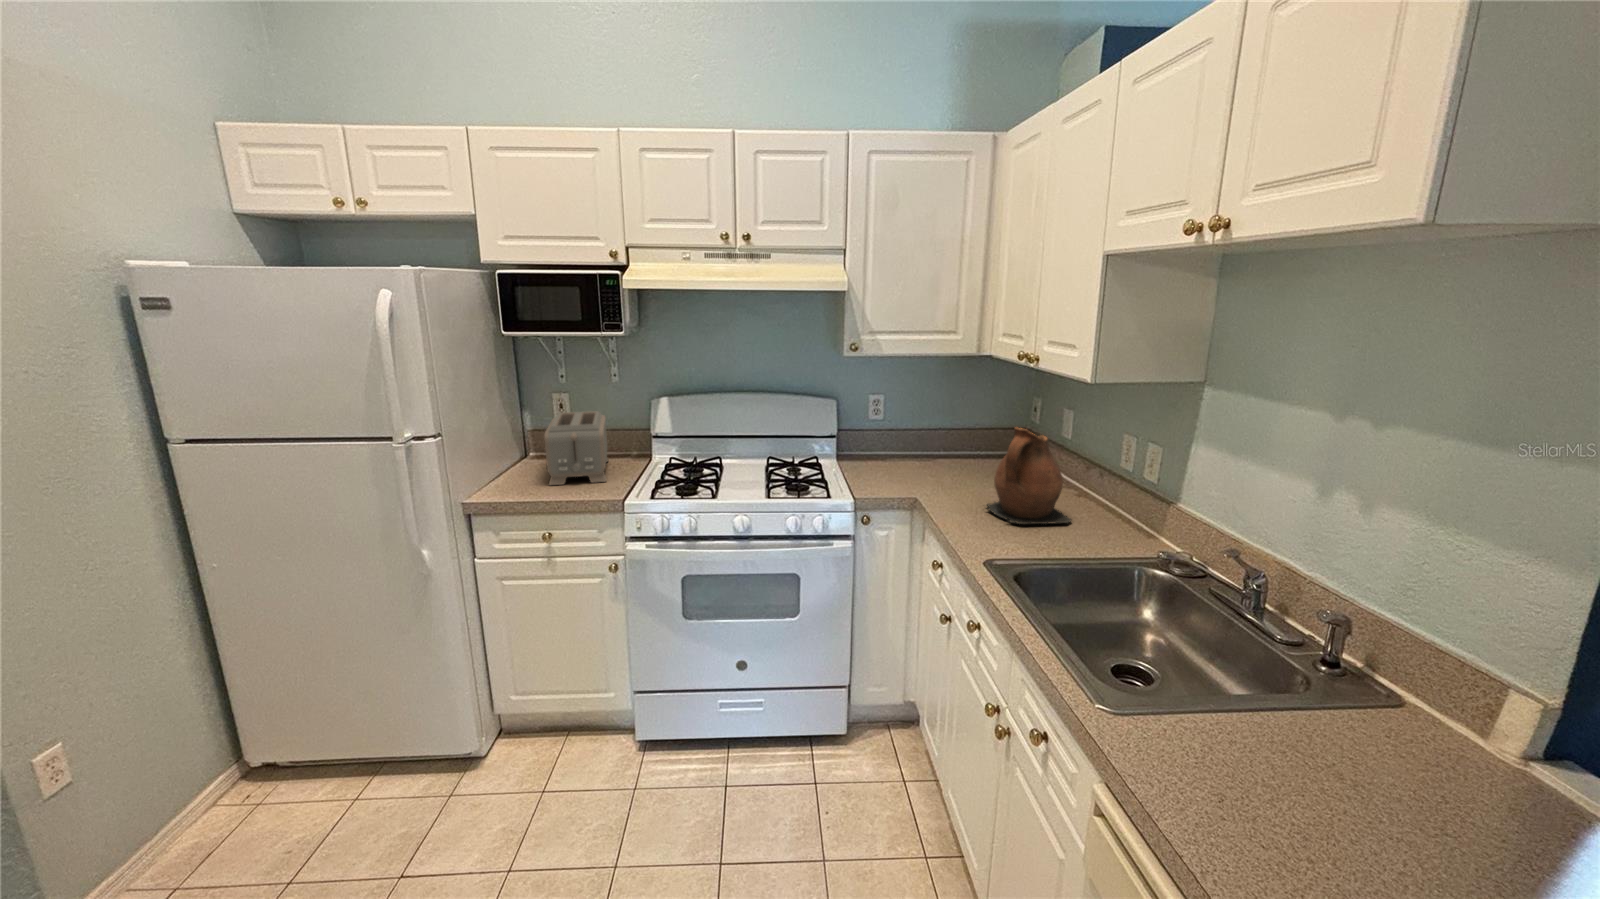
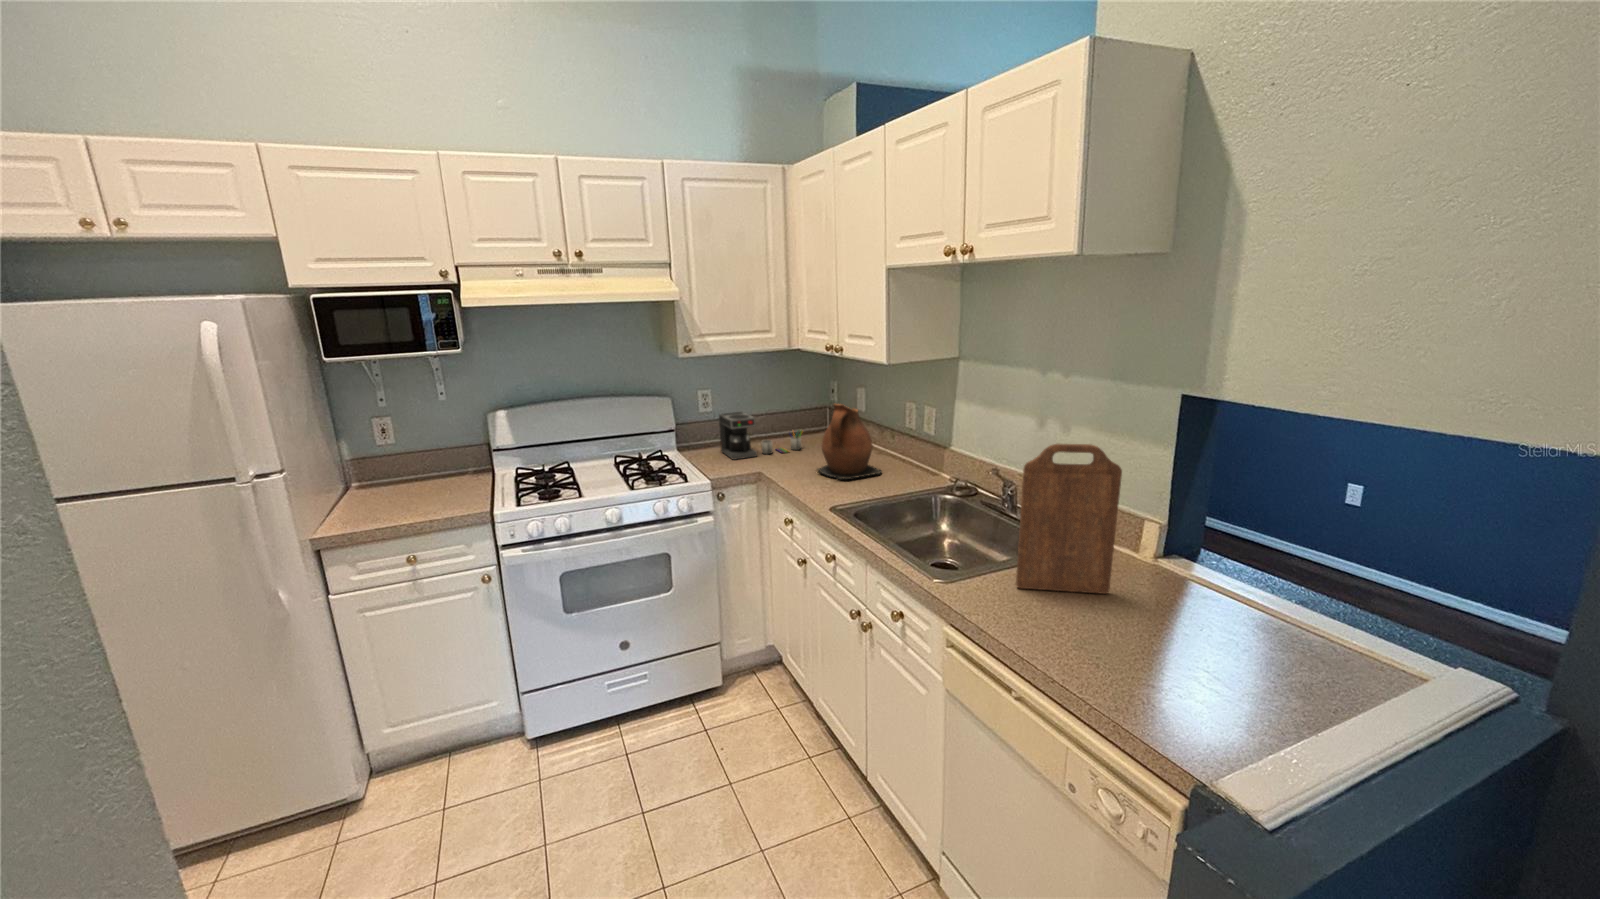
toaster: present [545,411,608,485] -> none [384,431,462,510]
coffee maker: none [882,423,983,478] -> present [719,412,803,460]
cutting board: none [1234,542,1475,810] -> present [1016,444,1122,594]

